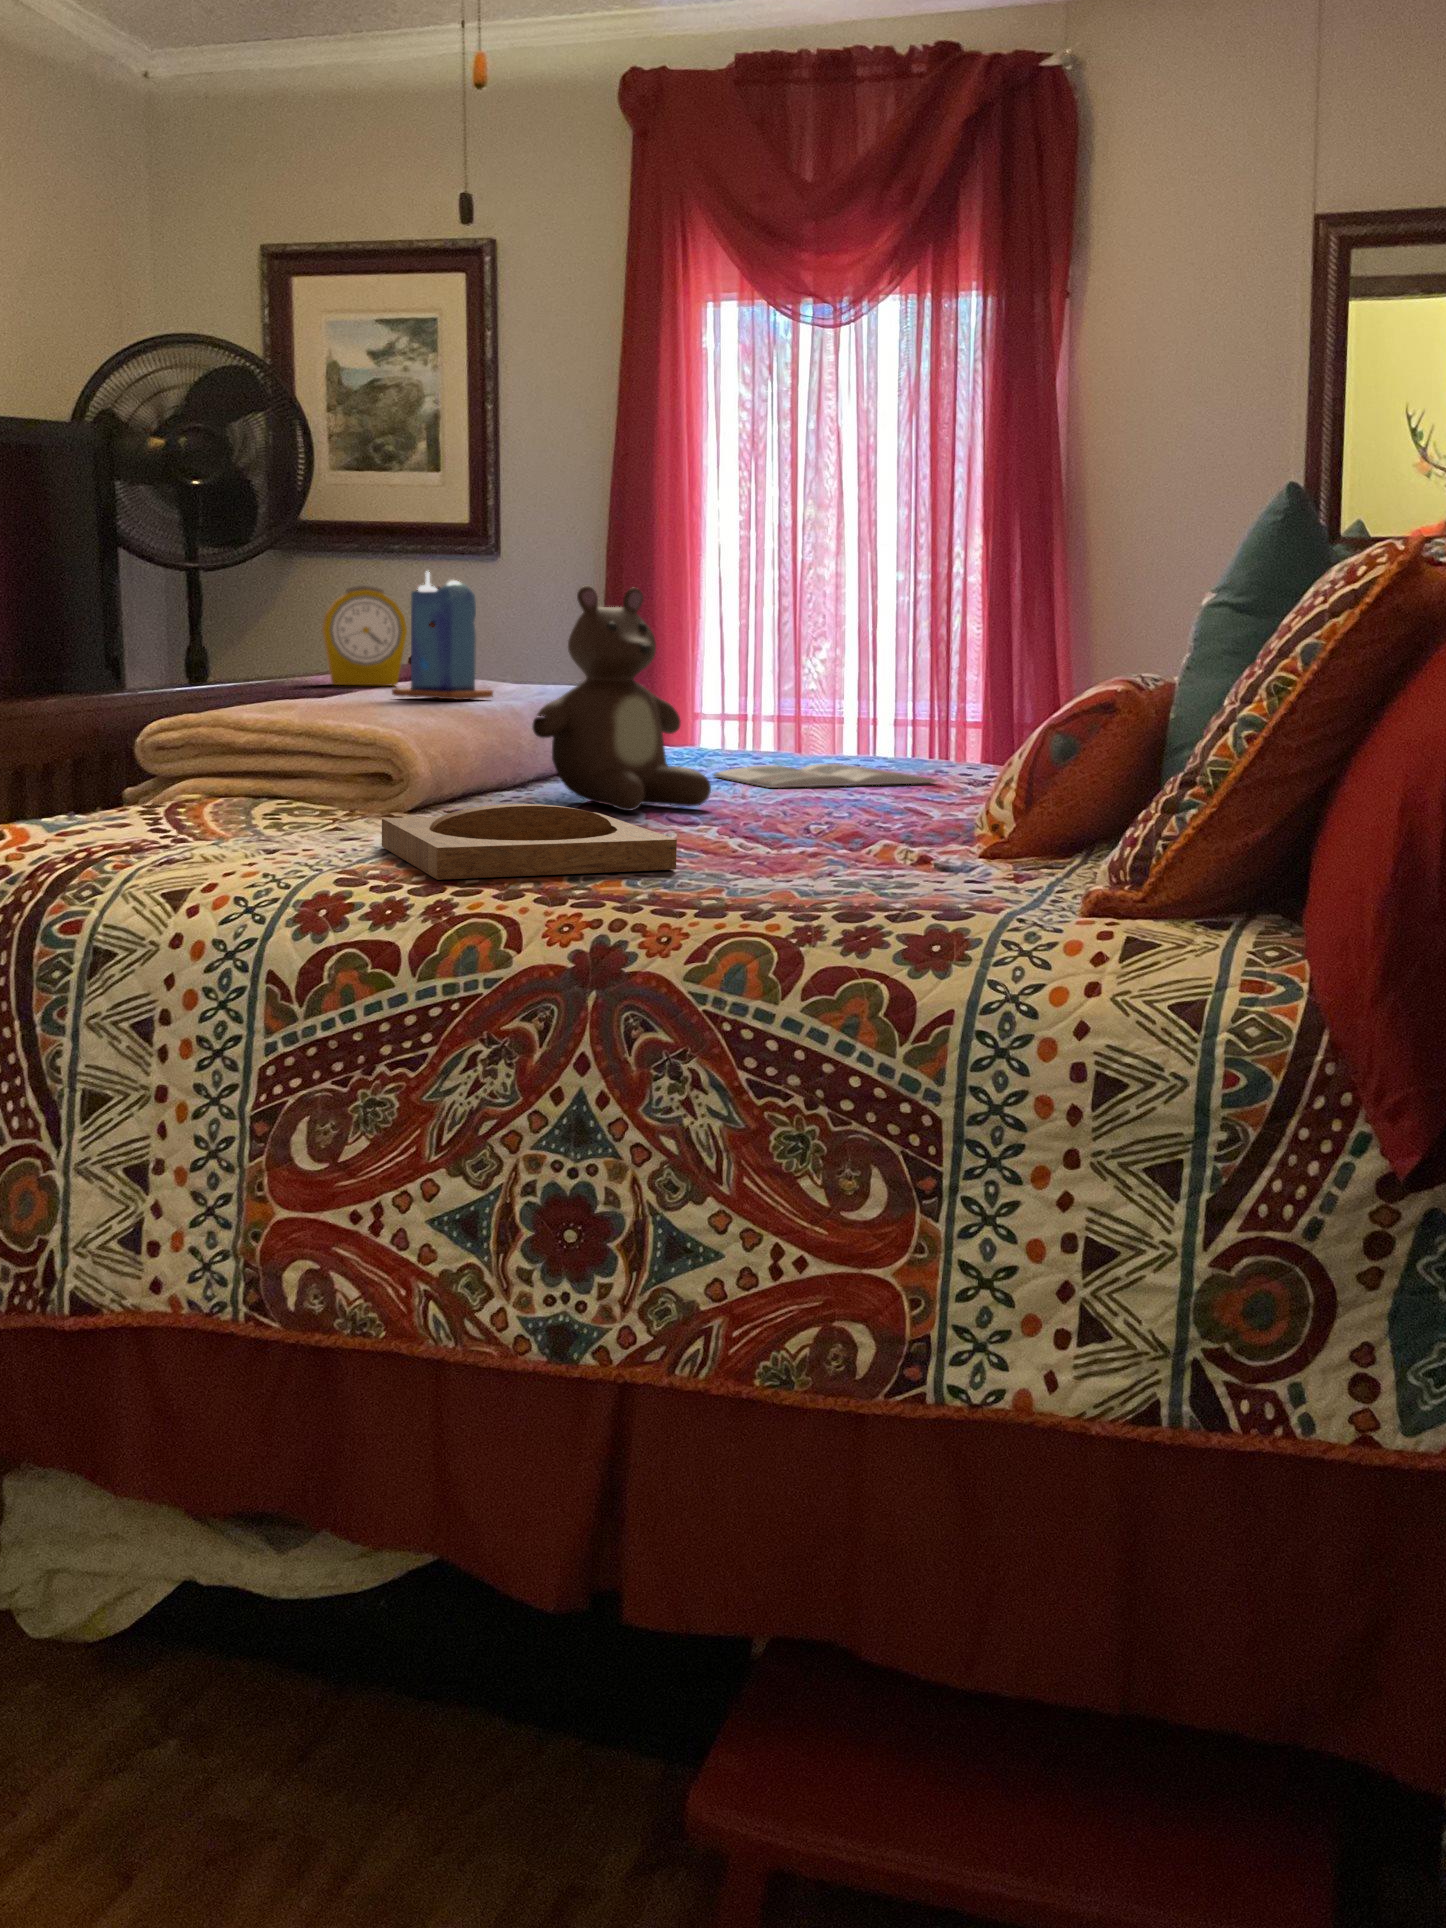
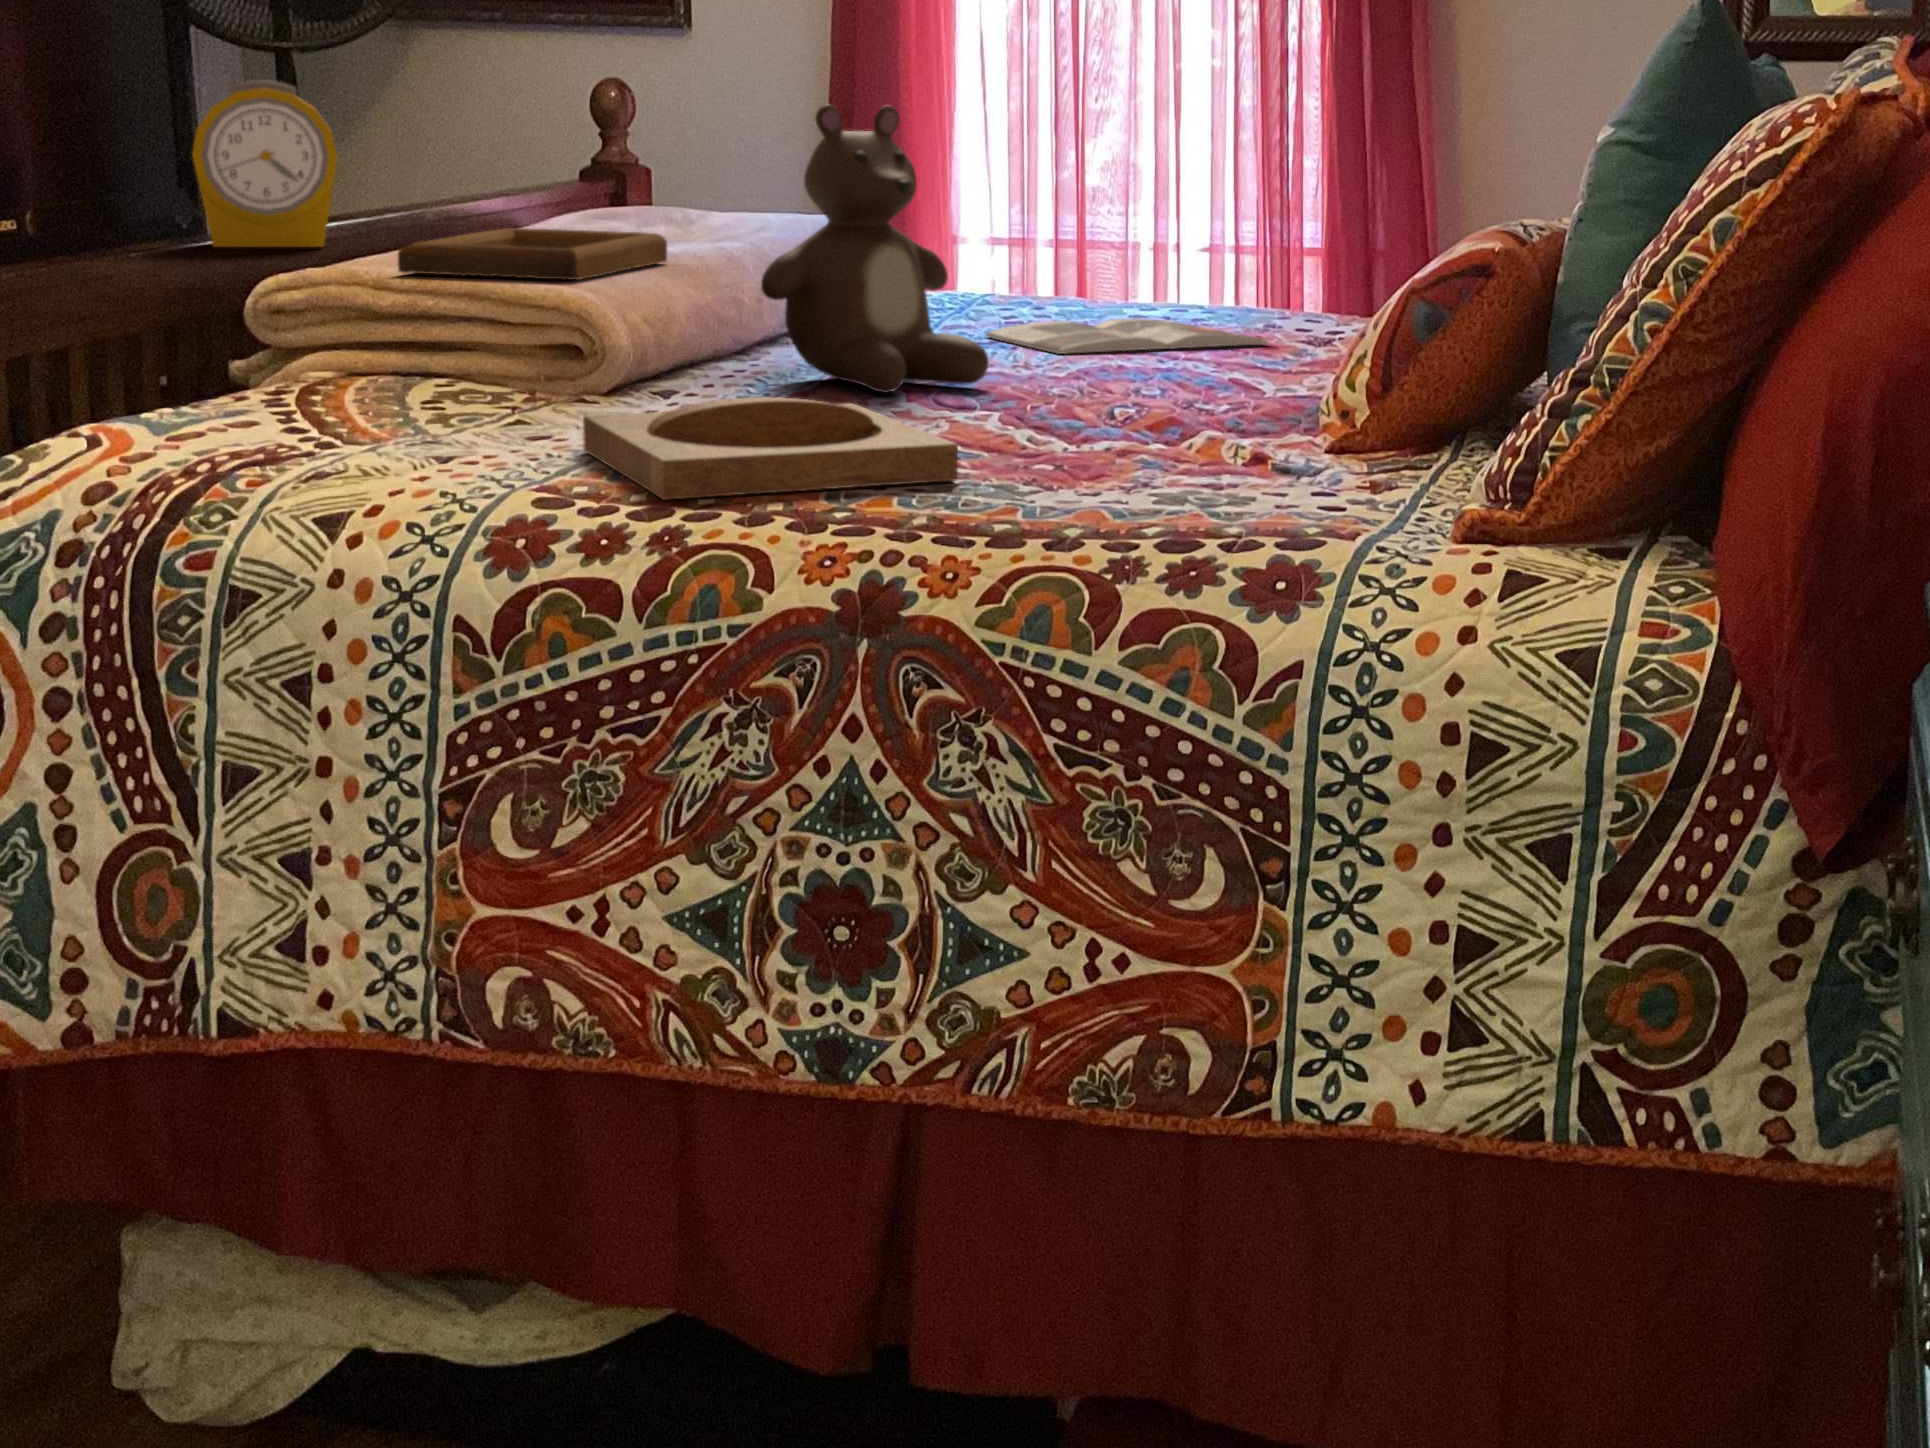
candle: present [392,571,493,700] -> none [571,74,702,243]
alarm clock: present [322,585,407,686] -> present [192,80,338,247]
picture frame: none [249,683,461,718] -> present [398,228,667,280]

